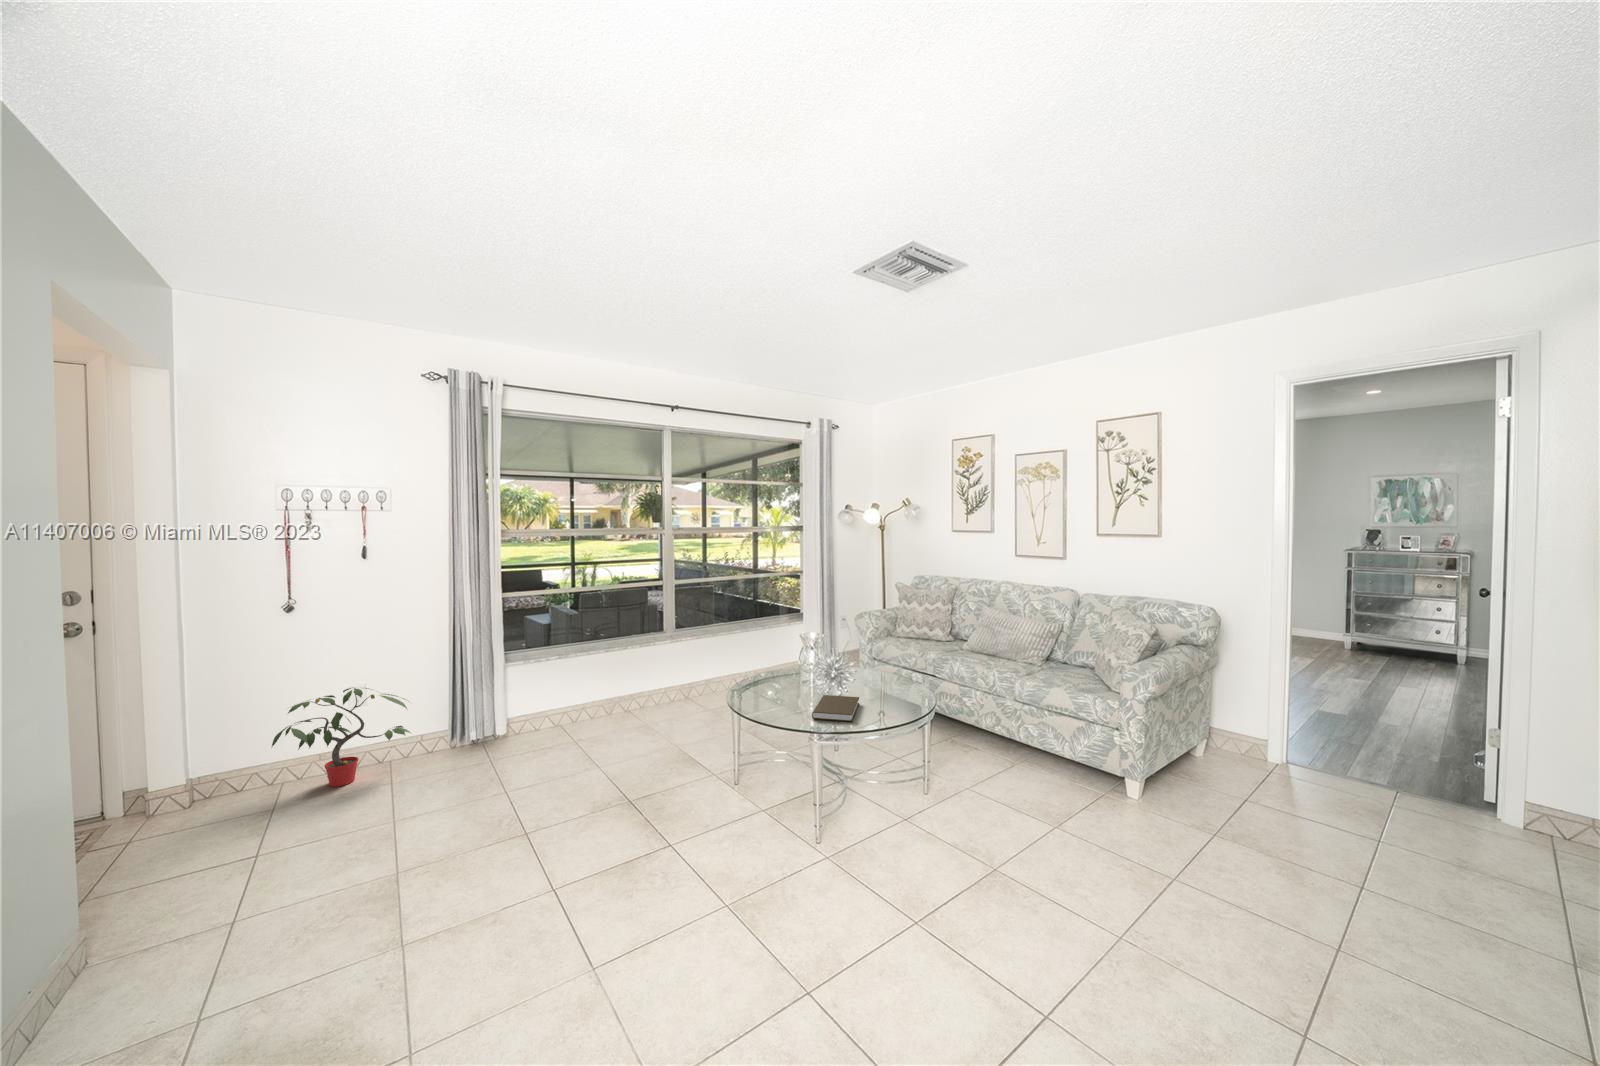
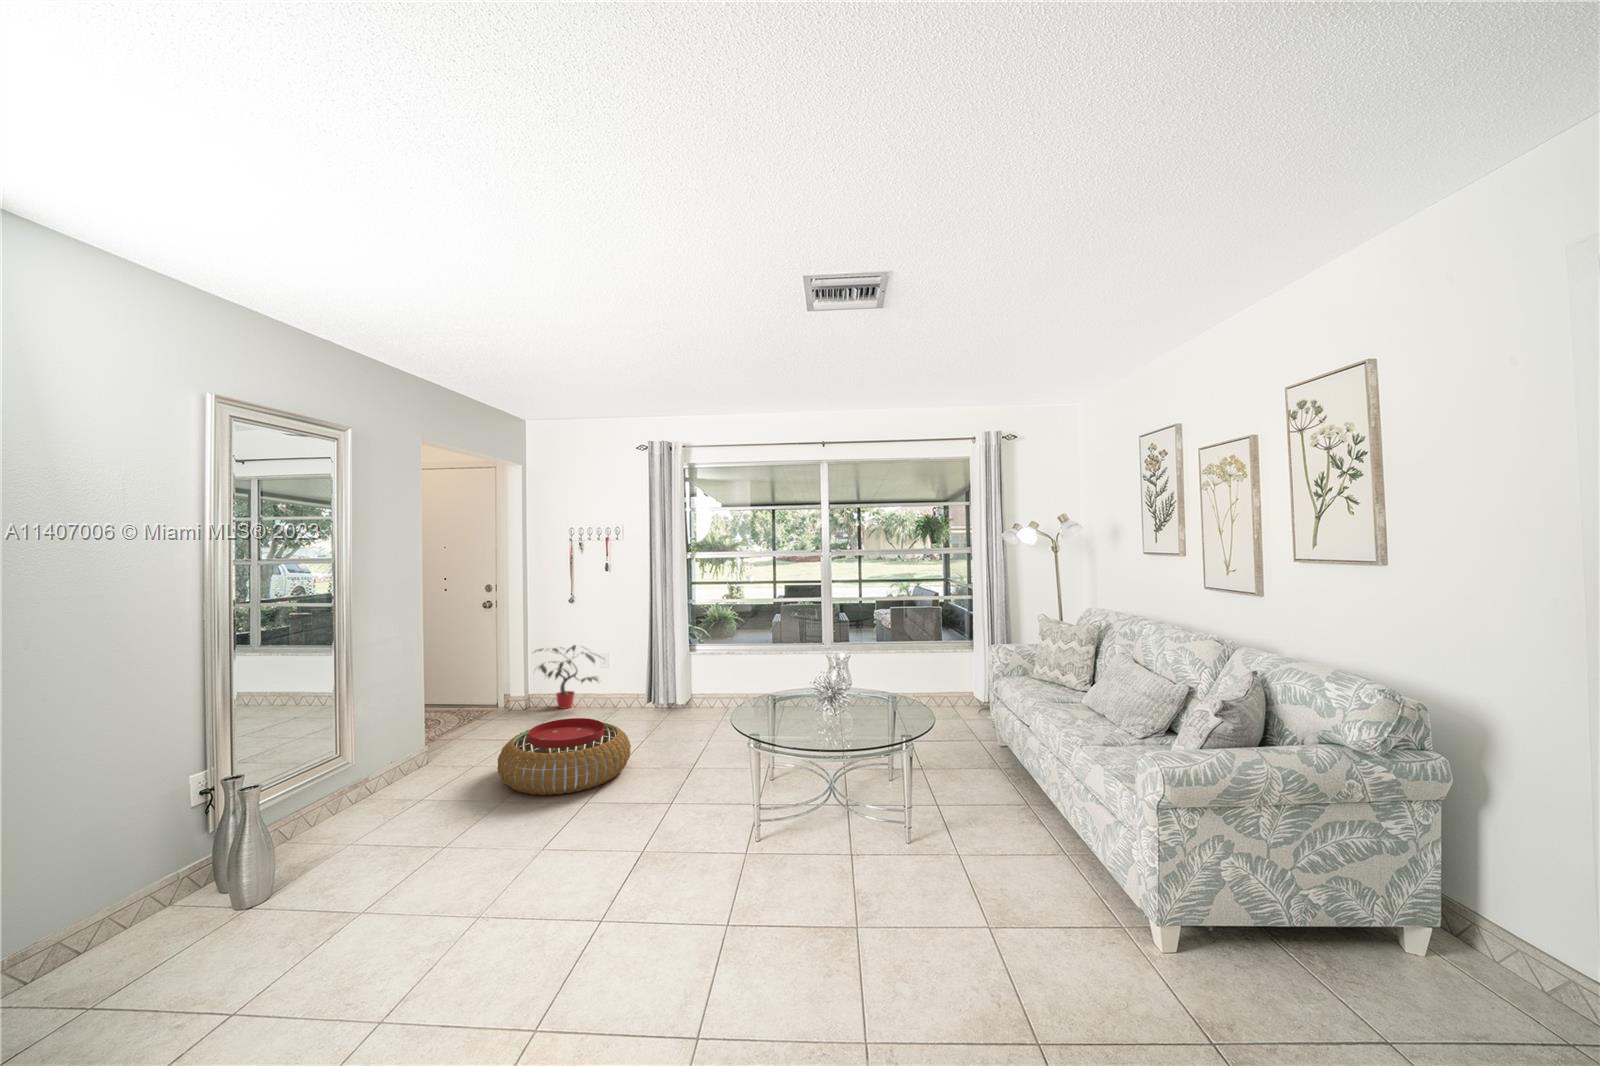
book: present [812,695,859,722] -> none [778,710,846,737]
pouf: none [414,774,606,902] -> present [497,718,631,795]

